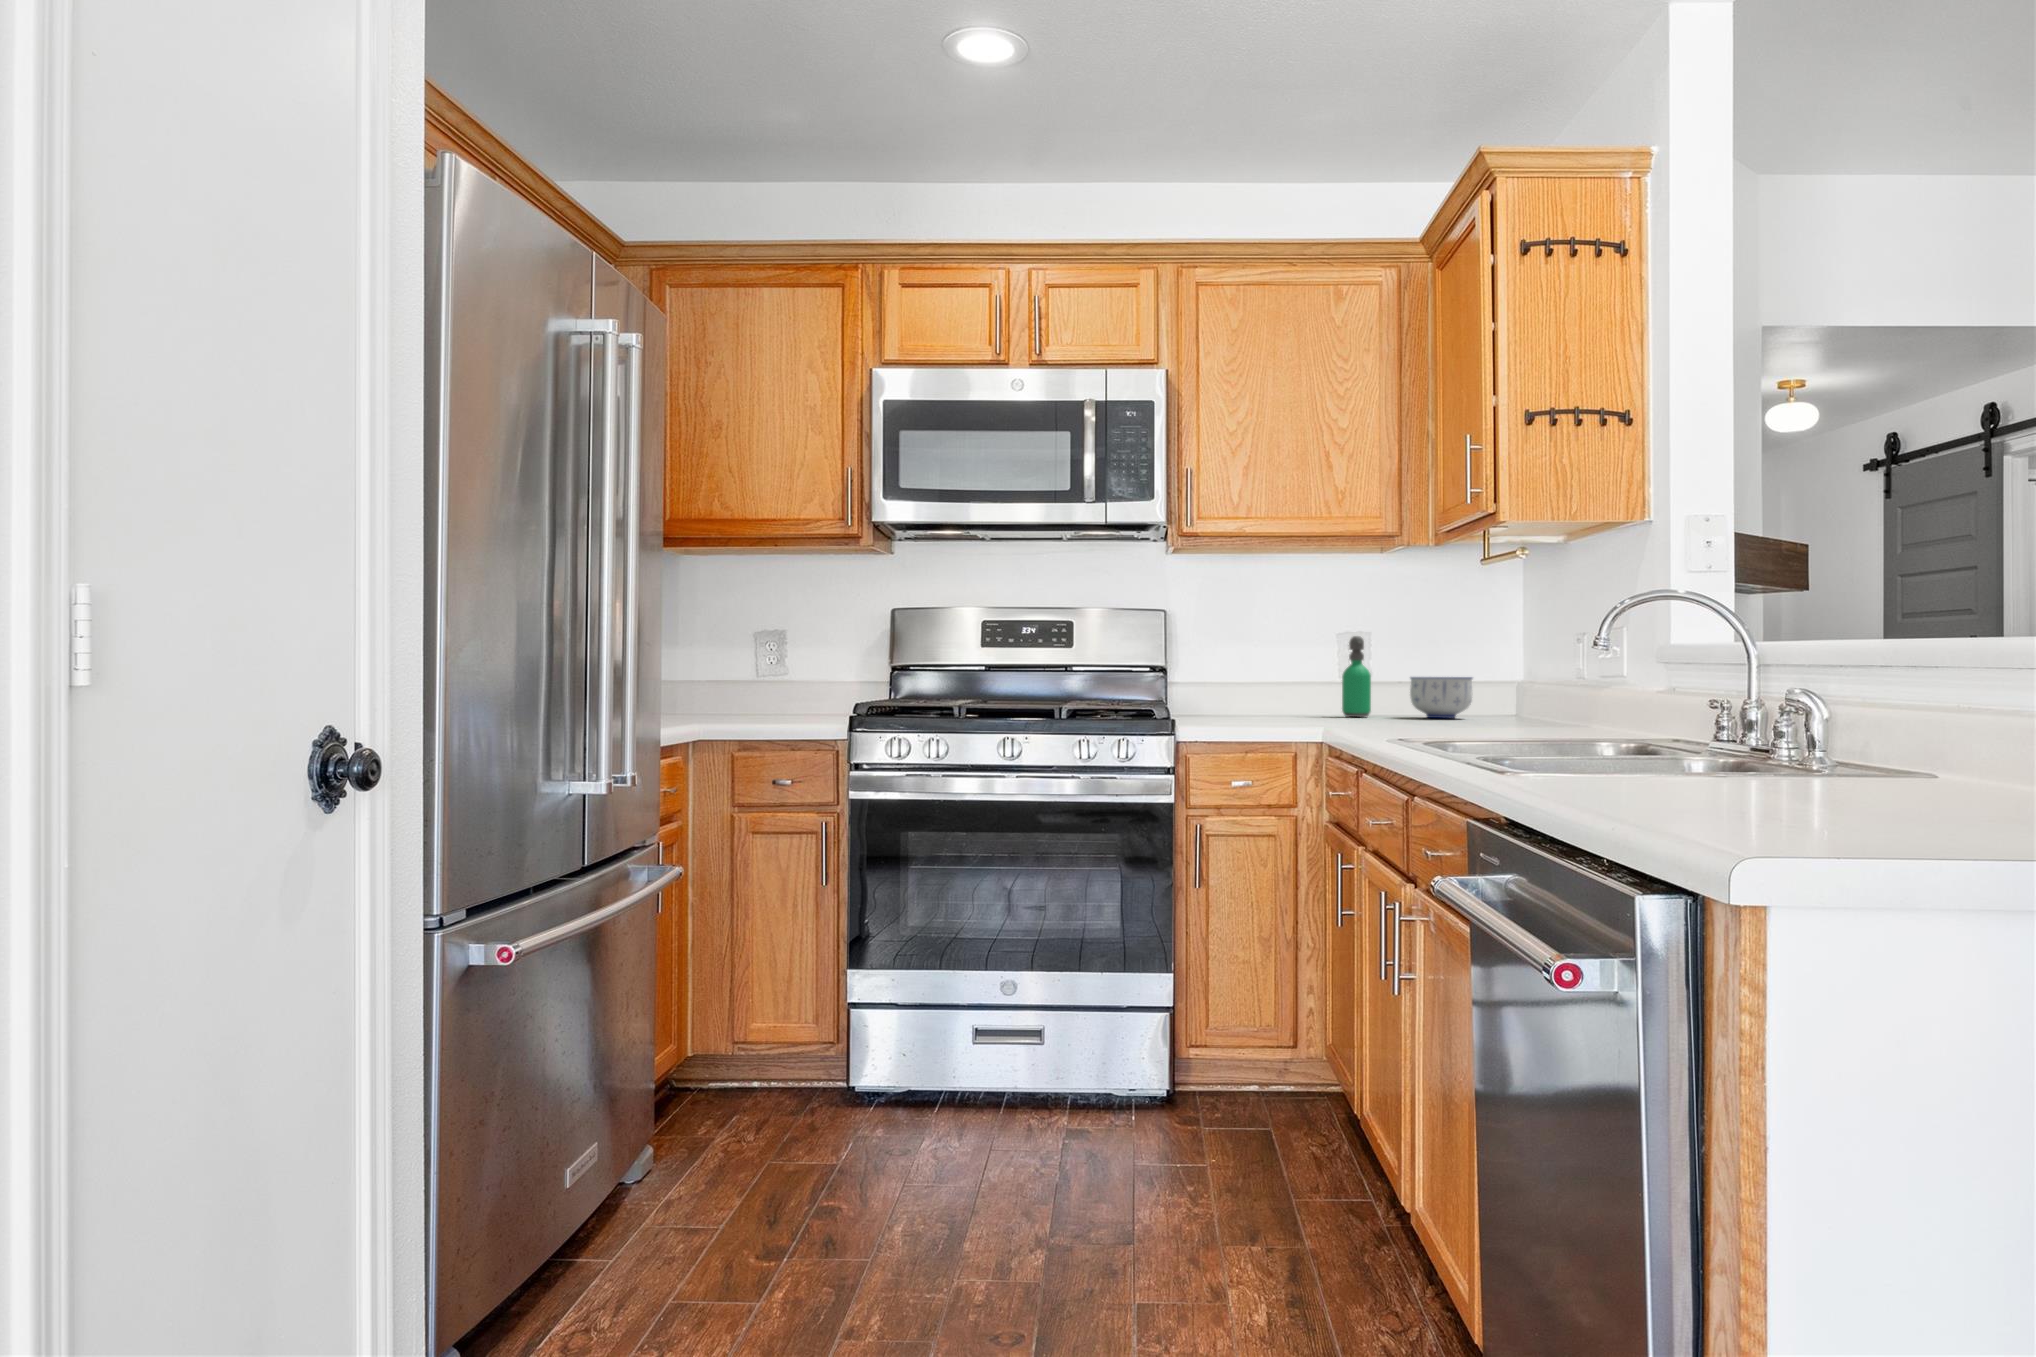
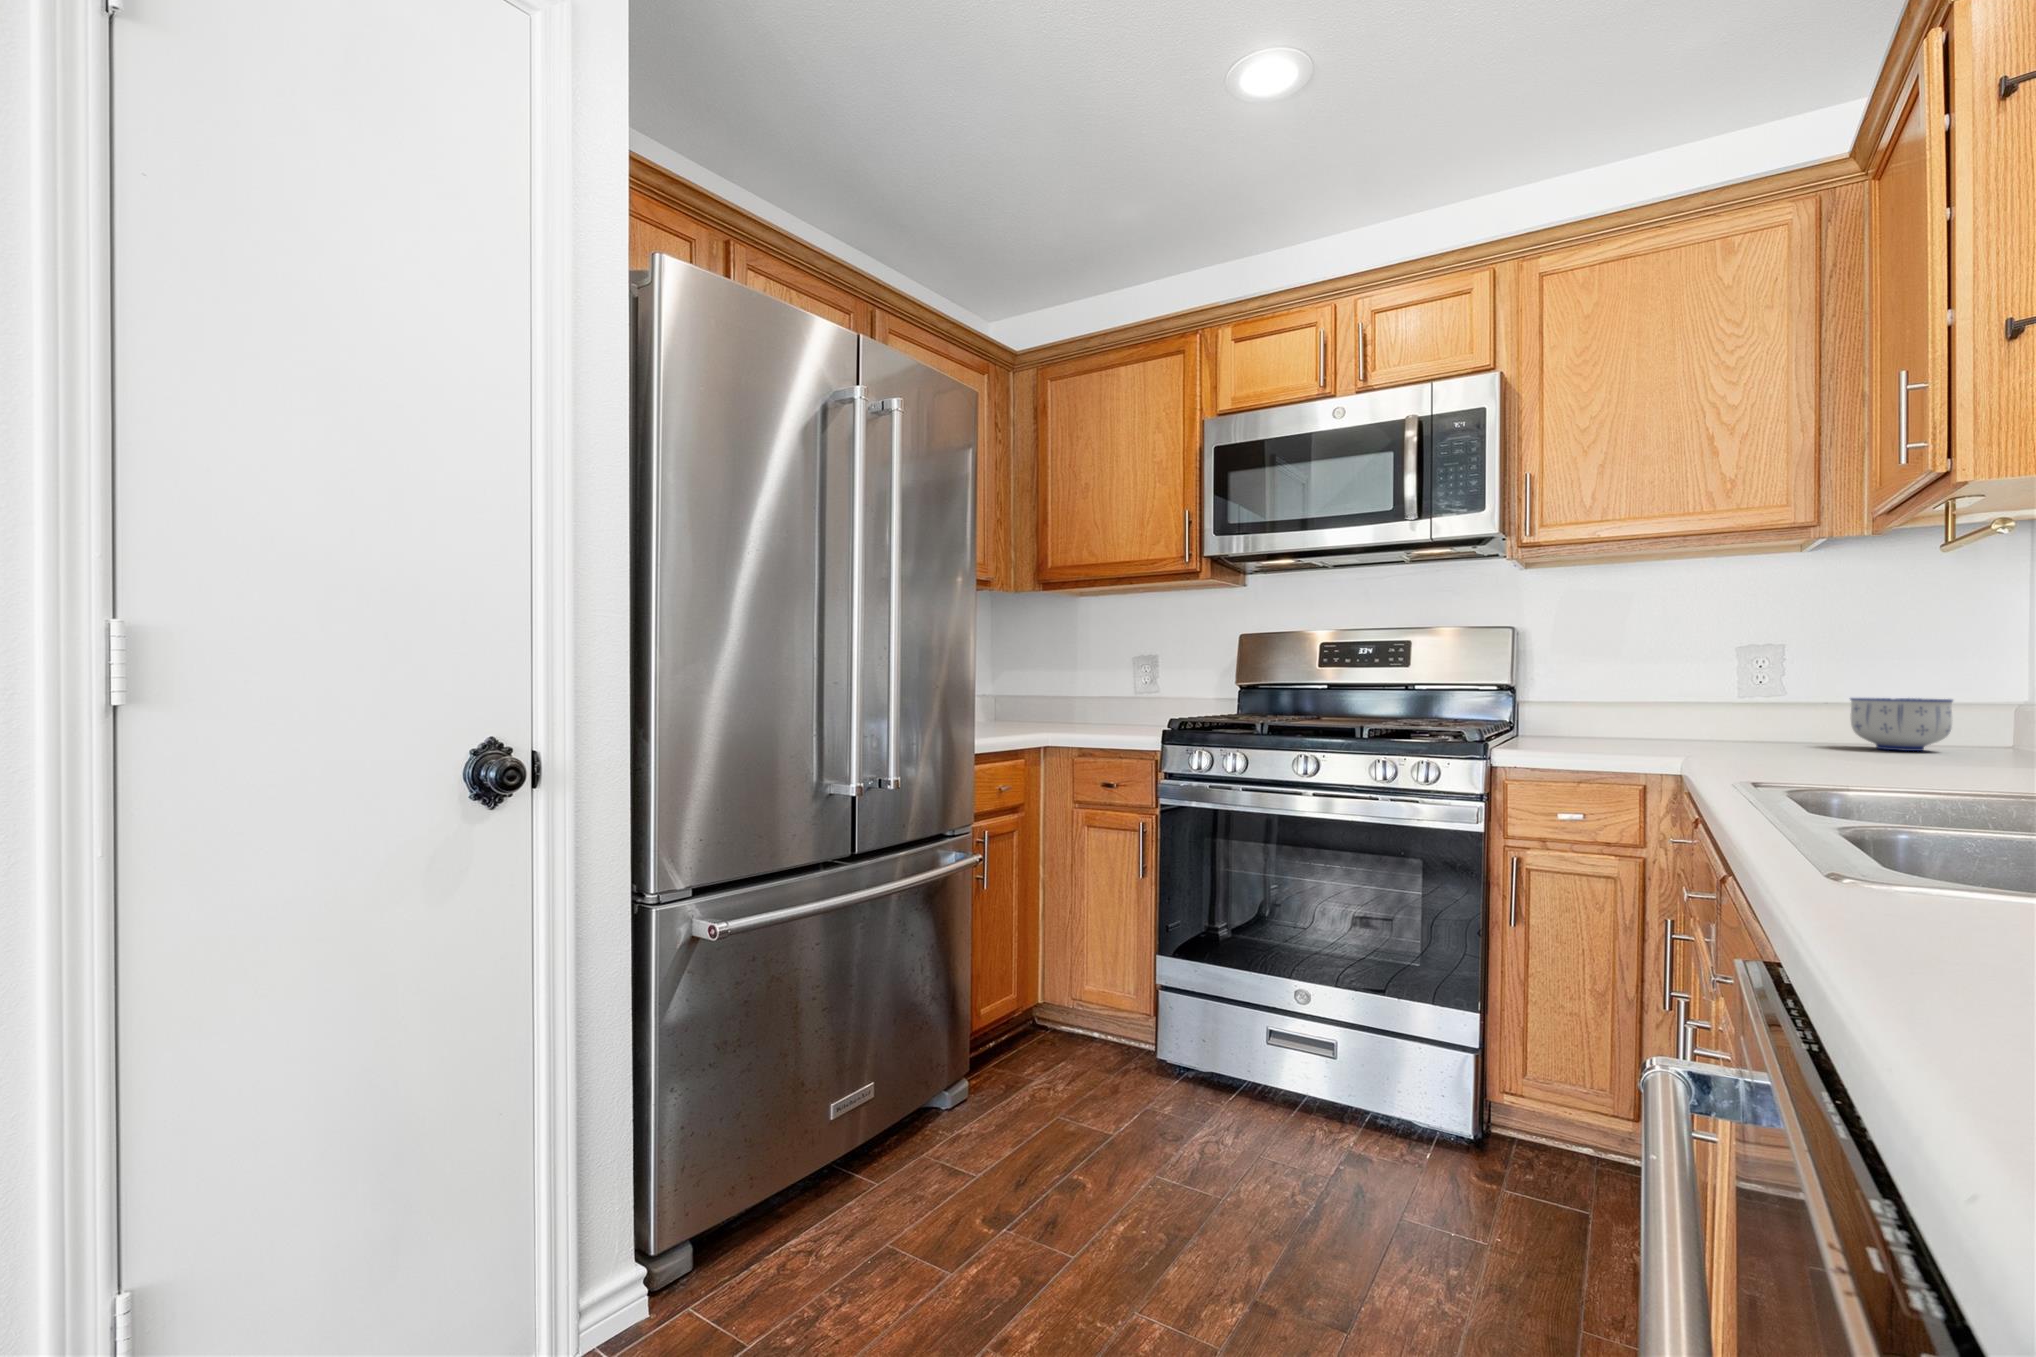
soap dispenser: present [1342,636,1371,717] -> none [1748,649,1791,744]

